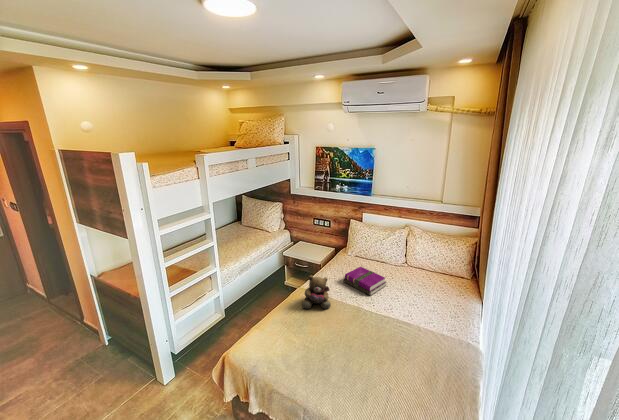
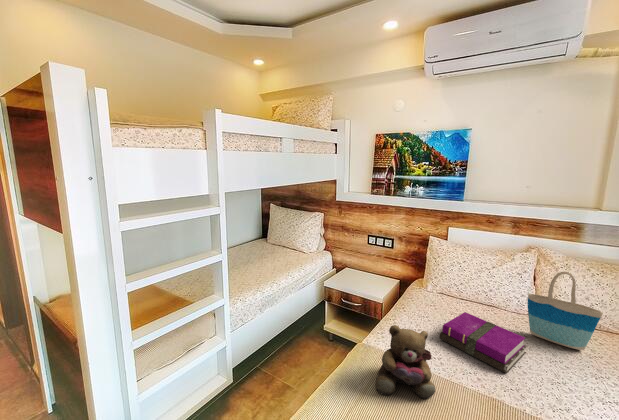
tote bag: none [393,242,424,282] -> present [528,271,603,350]

